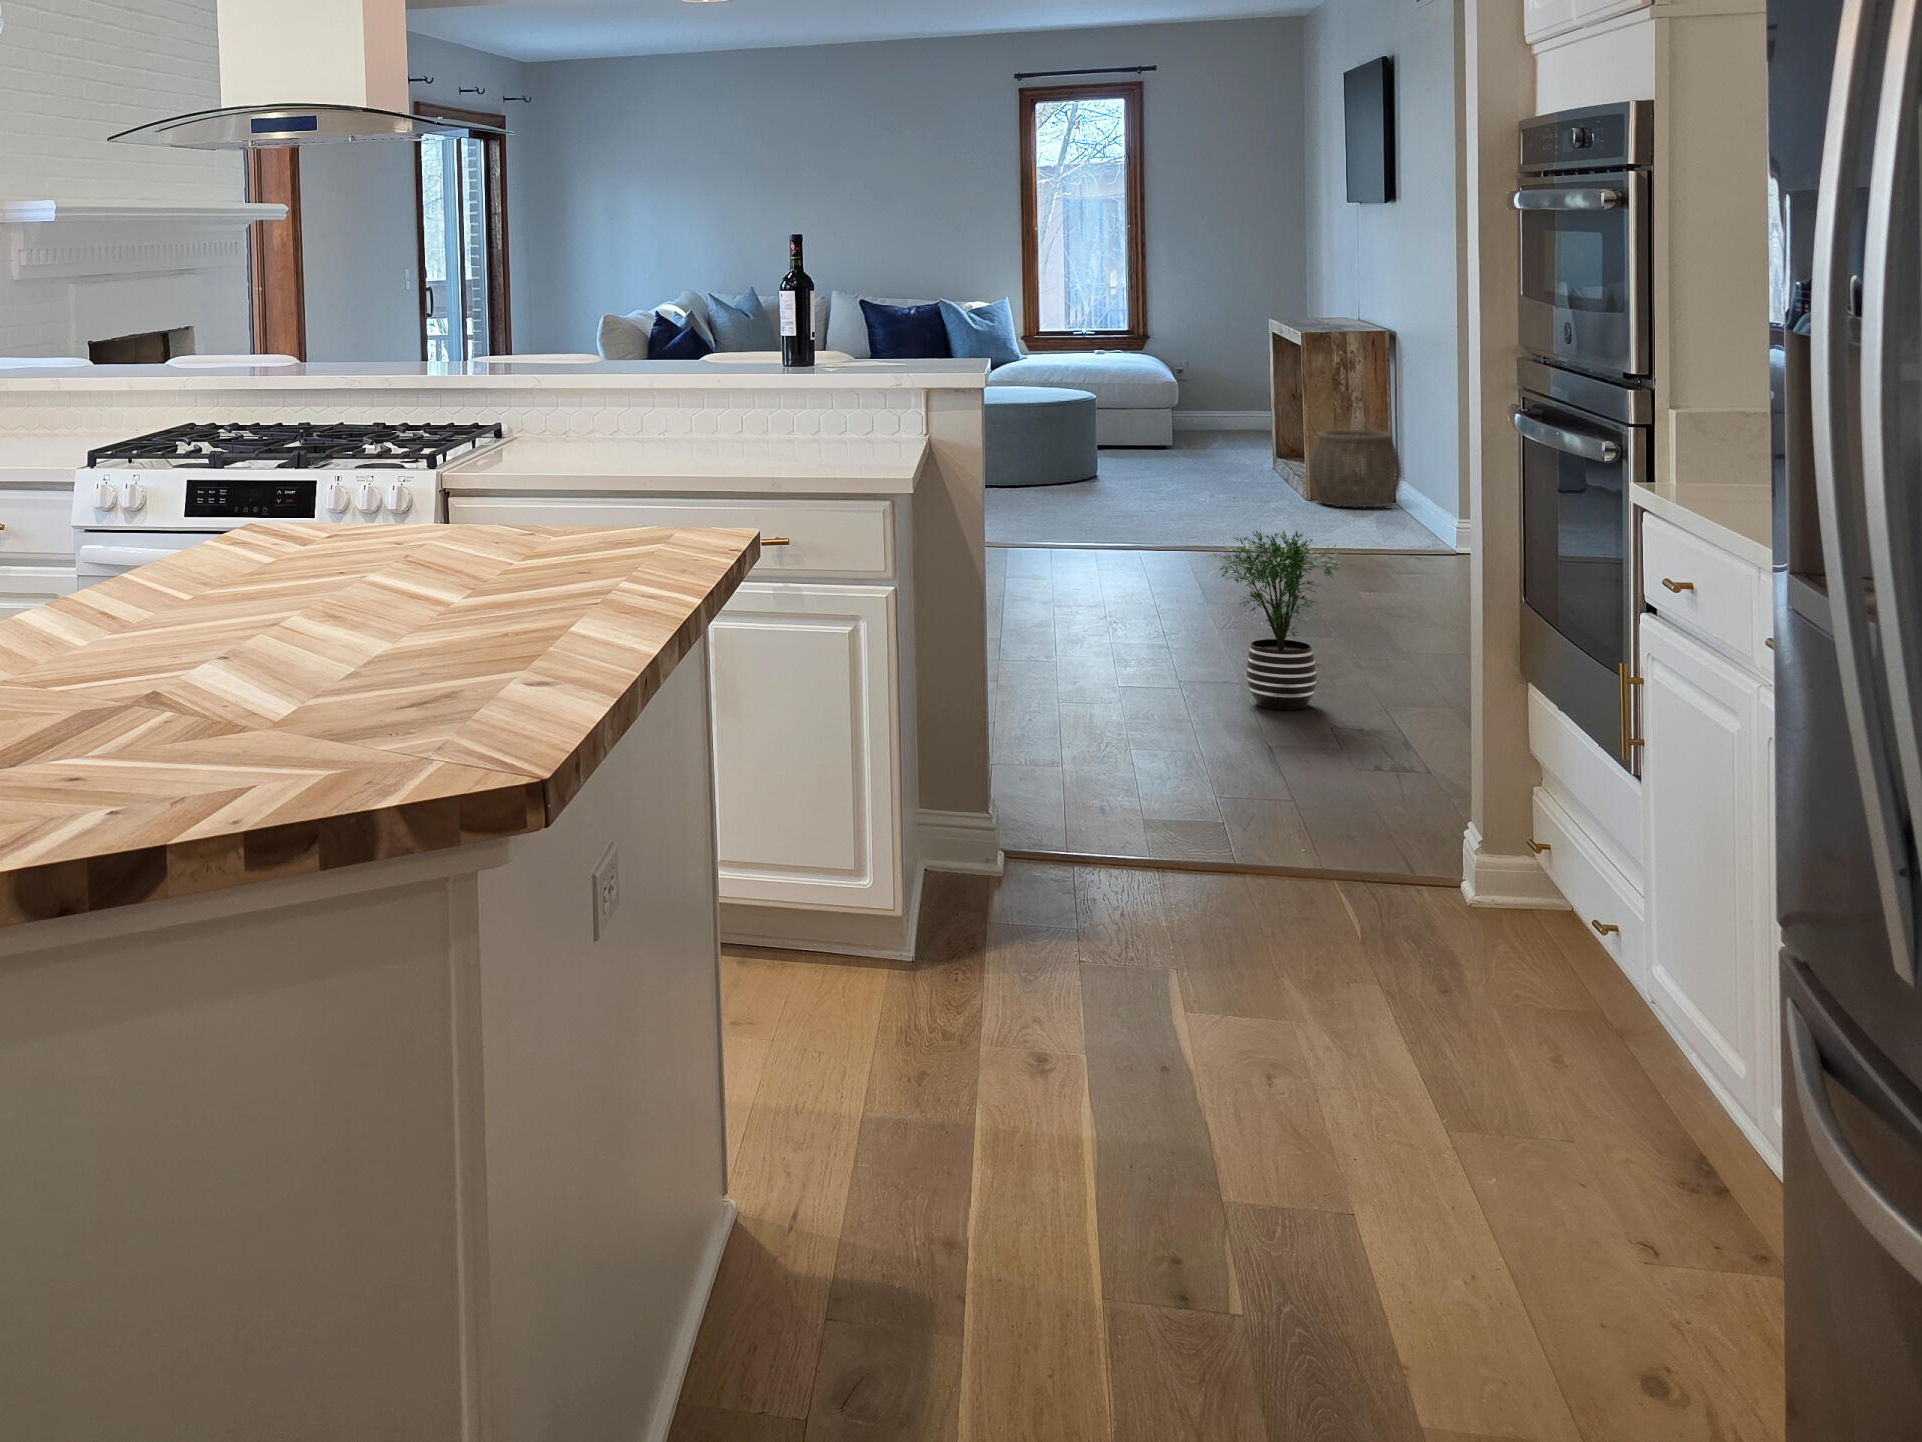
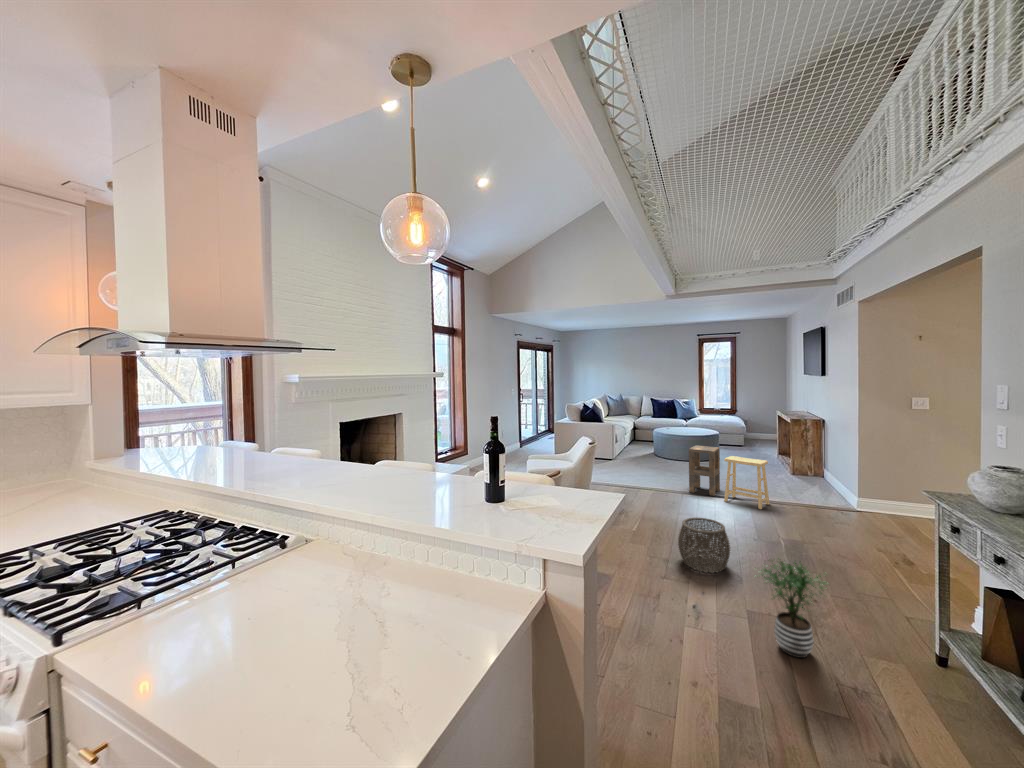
side table: none [1027,406,1112,542] -> present [689,445,720,496]
footstool: none [1126,423,1245,557] -> present [724,456,769,509]
woven basket: present [1310,429,1401,508] -> present [678,517,730,573]

